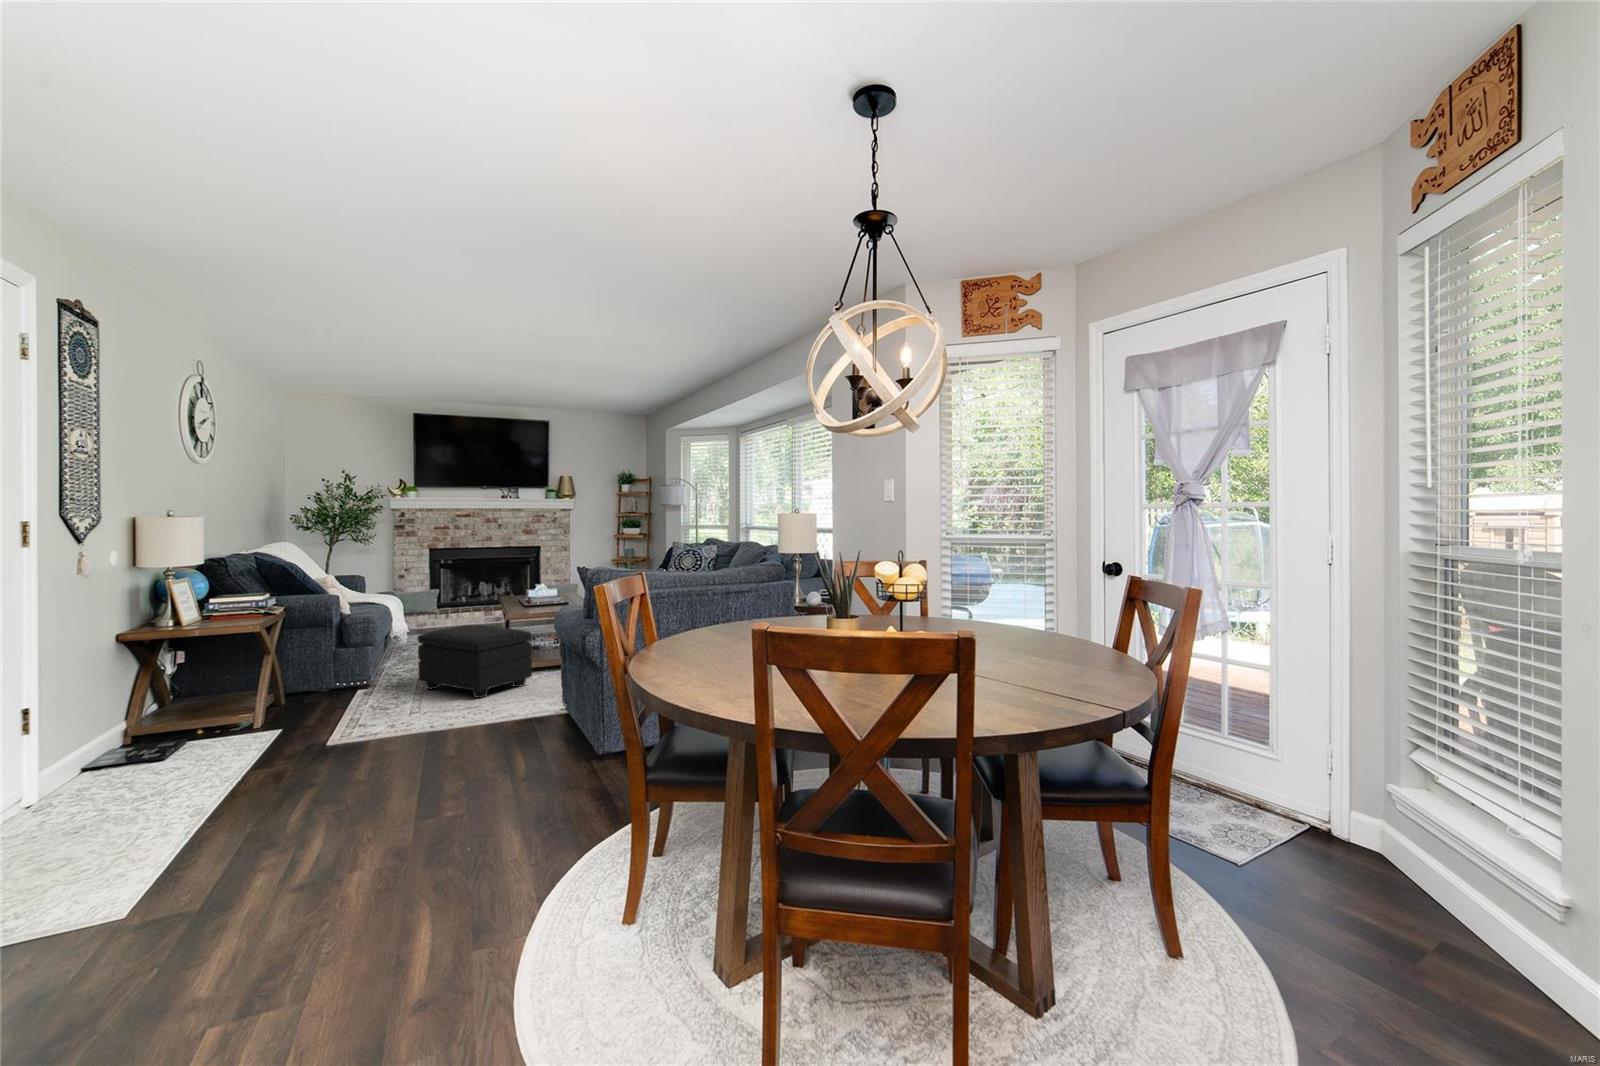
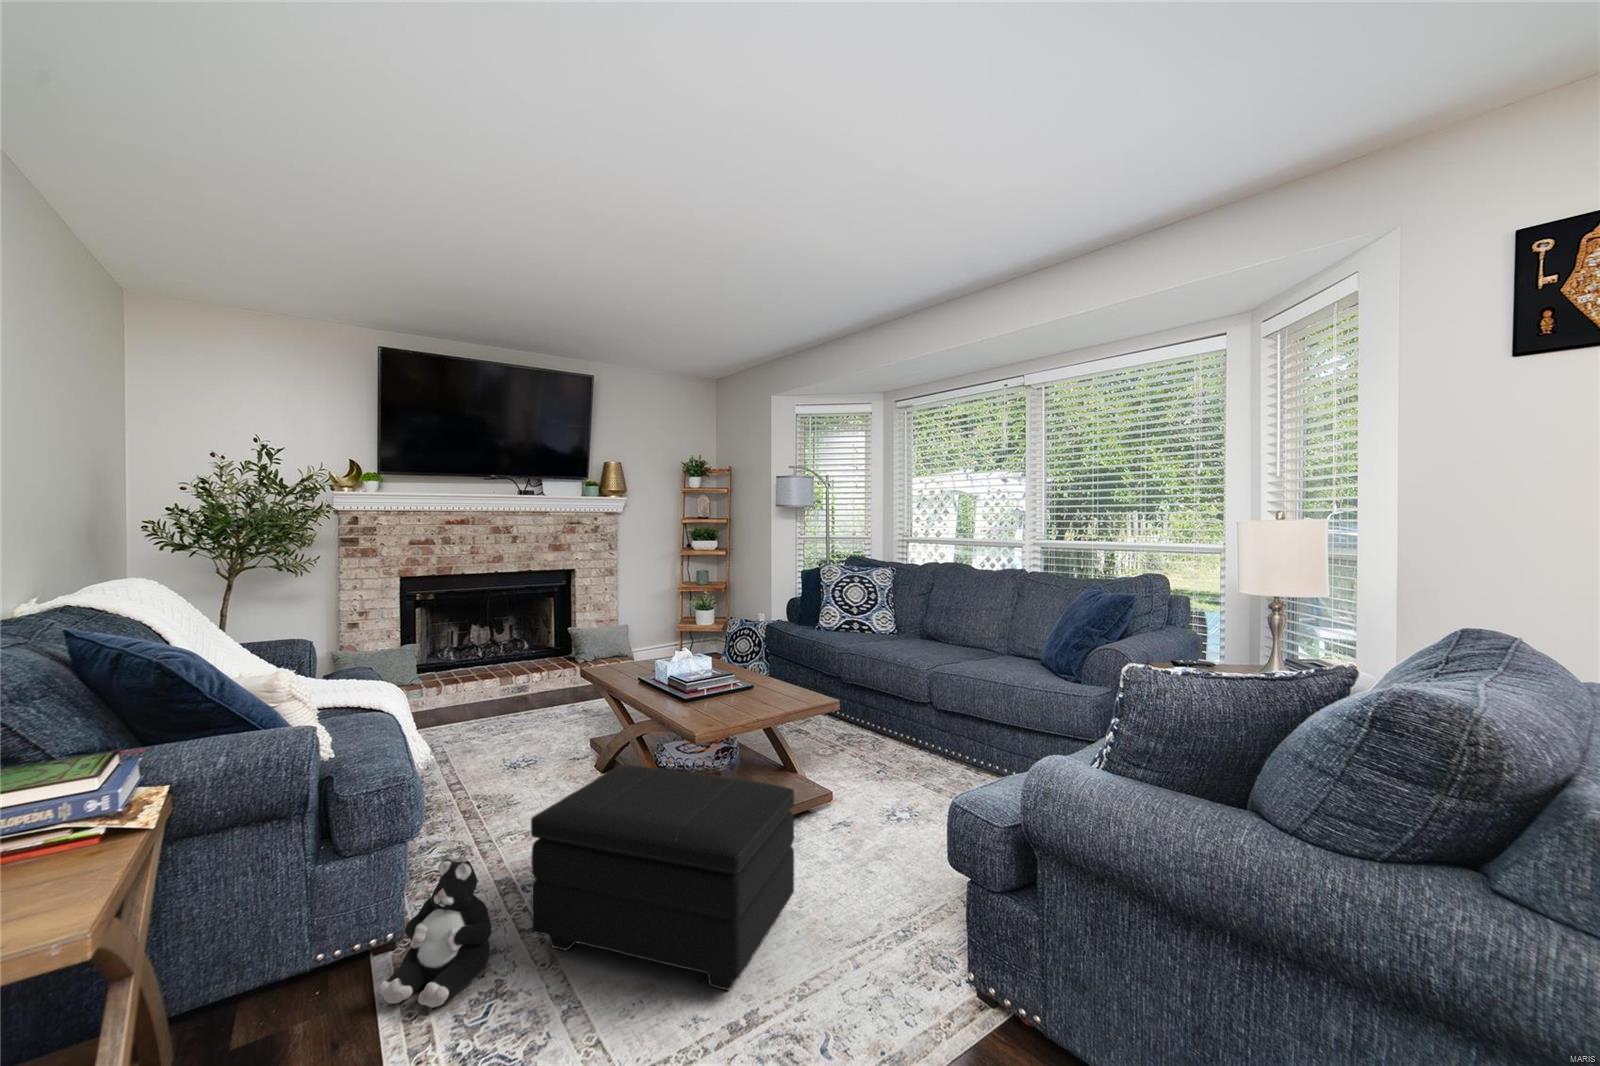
plush toy: none [356,649,403,696] -> present [378,859,492,1008]

